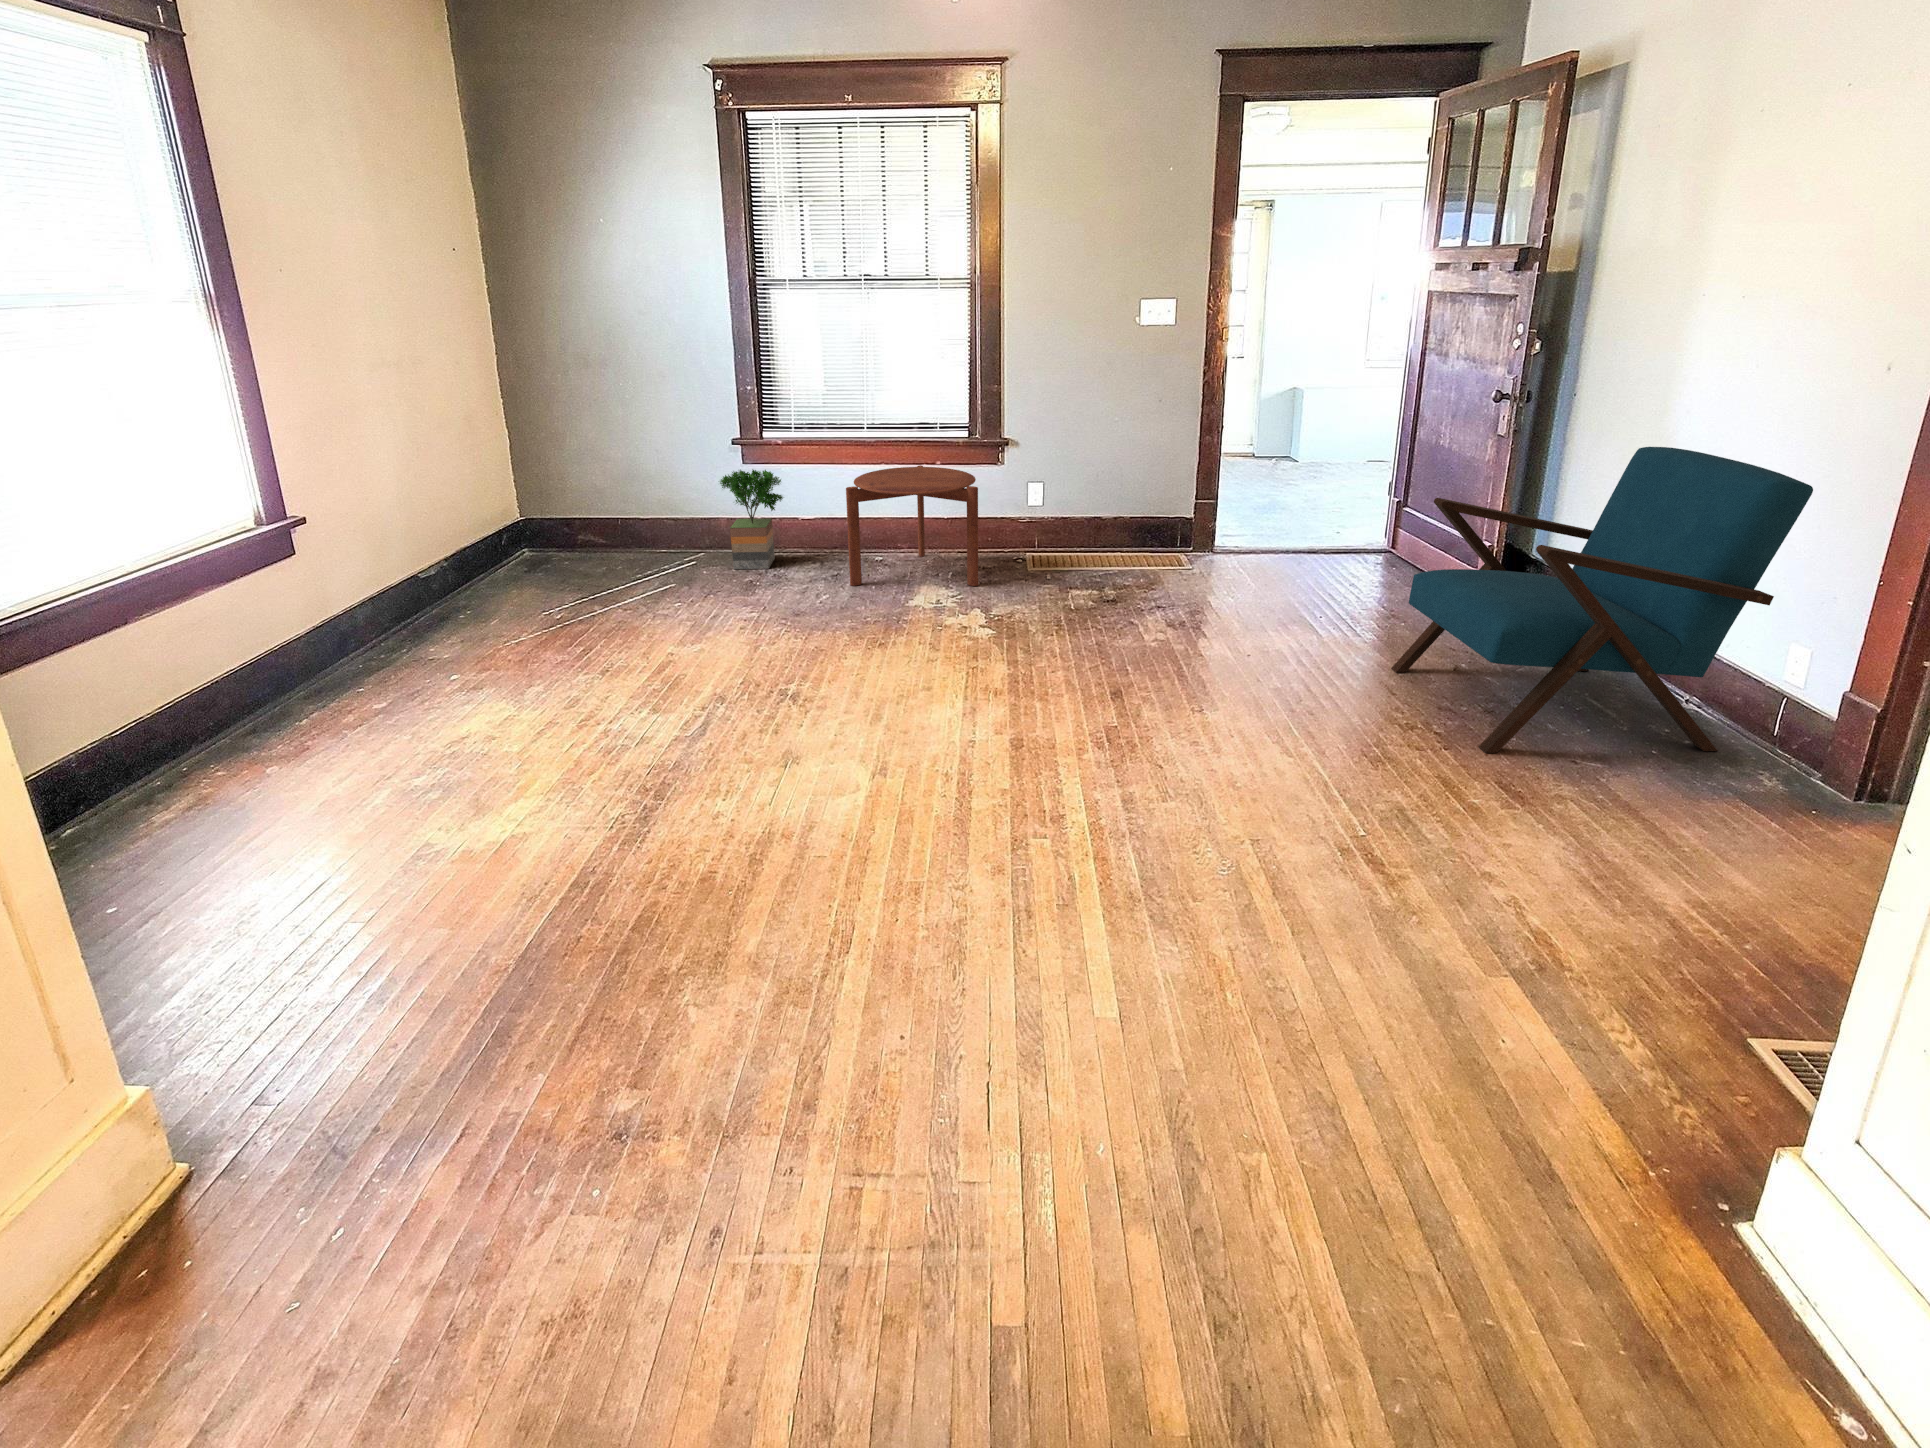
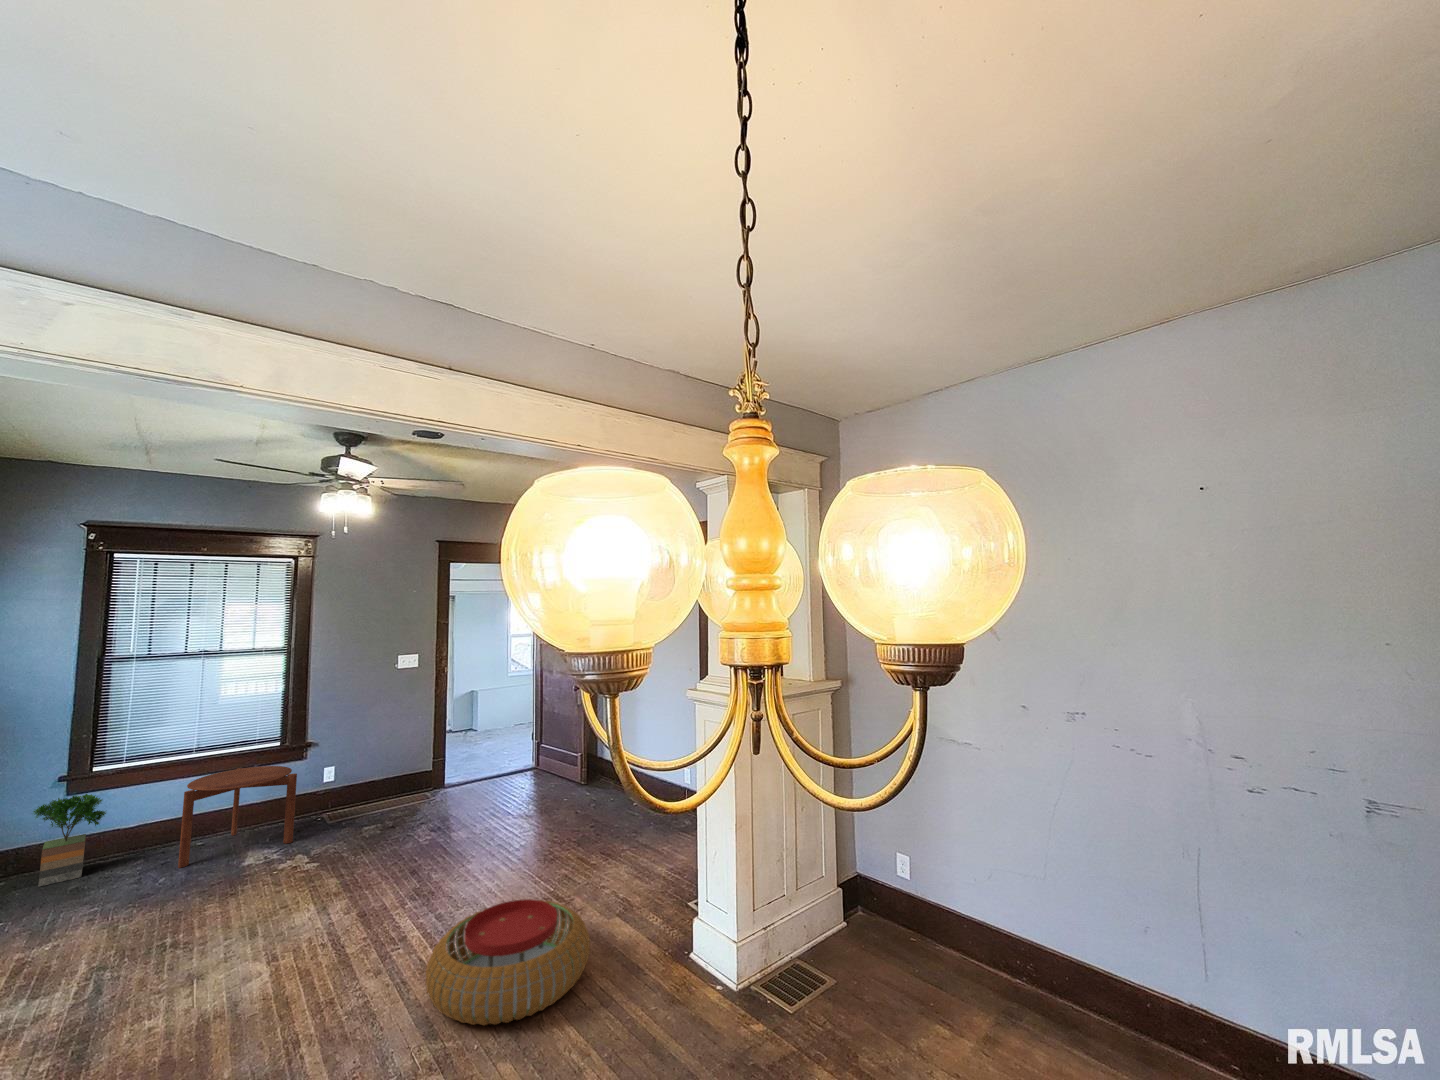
armchair: present [1391,447,1813,753] -> none [550,702,678,844]
pouf: none [1040,844,1421,1158] -> present [426,899,590,1025]

